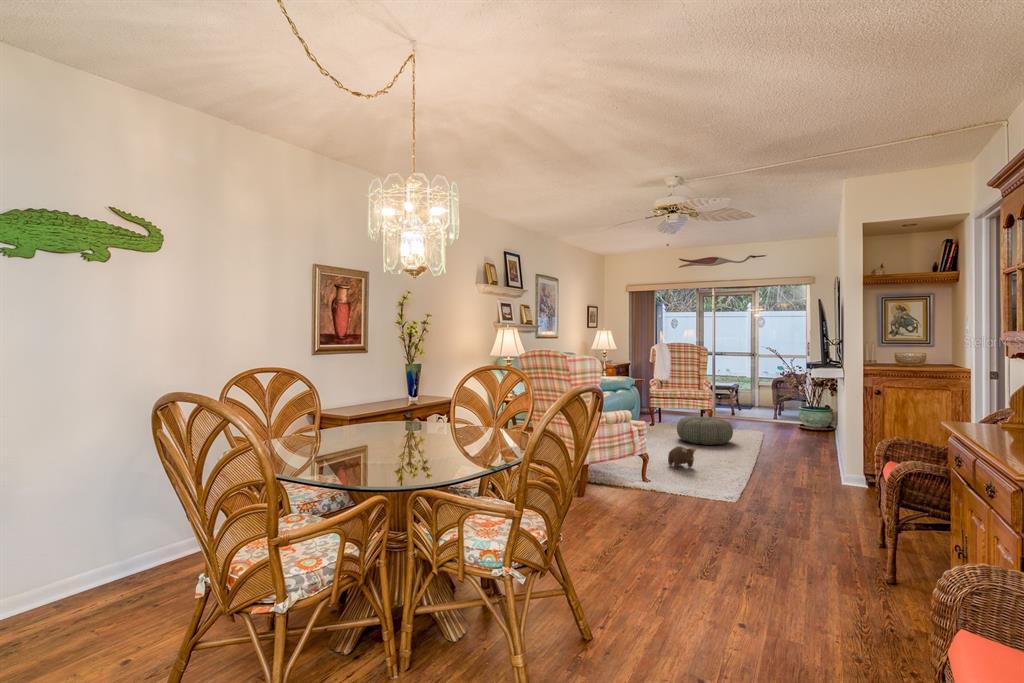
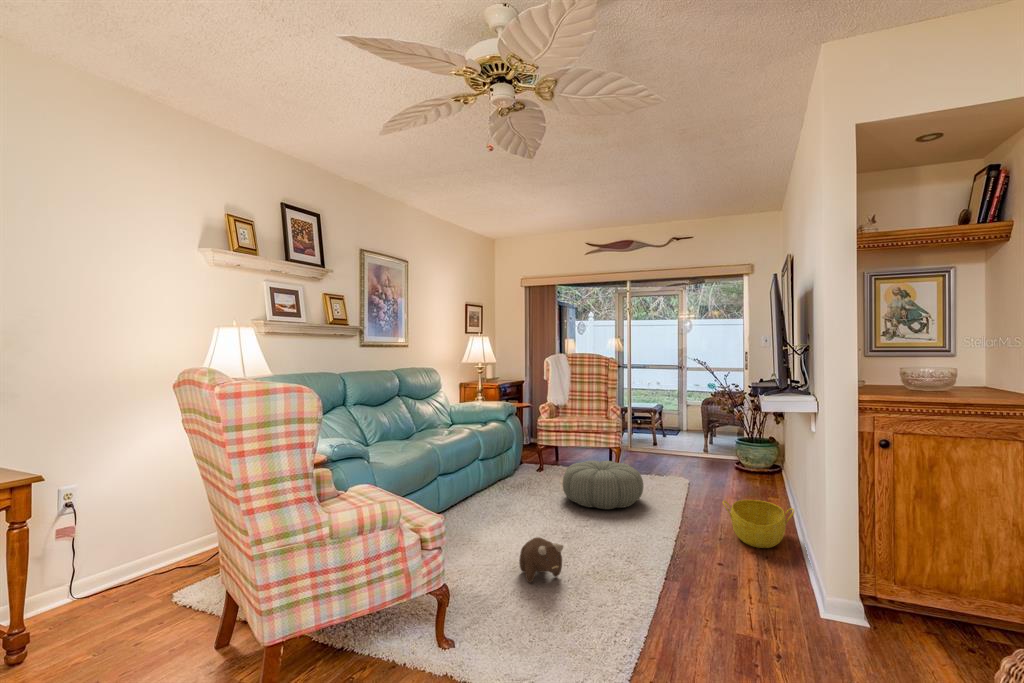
basket: none [788,436,835,462] -> present [723,500,795,548]

